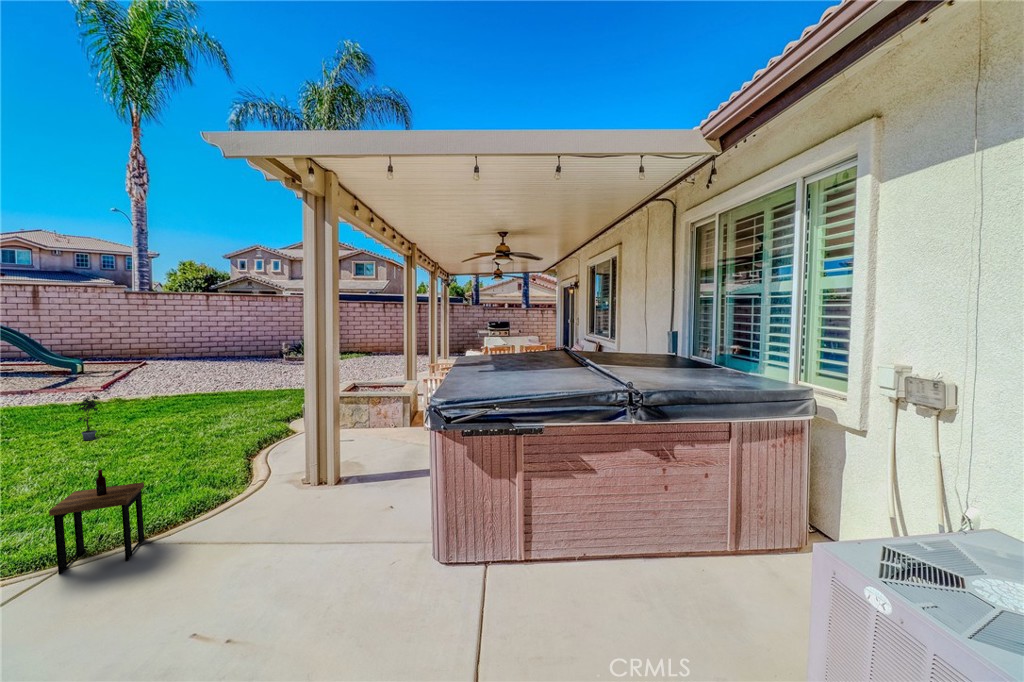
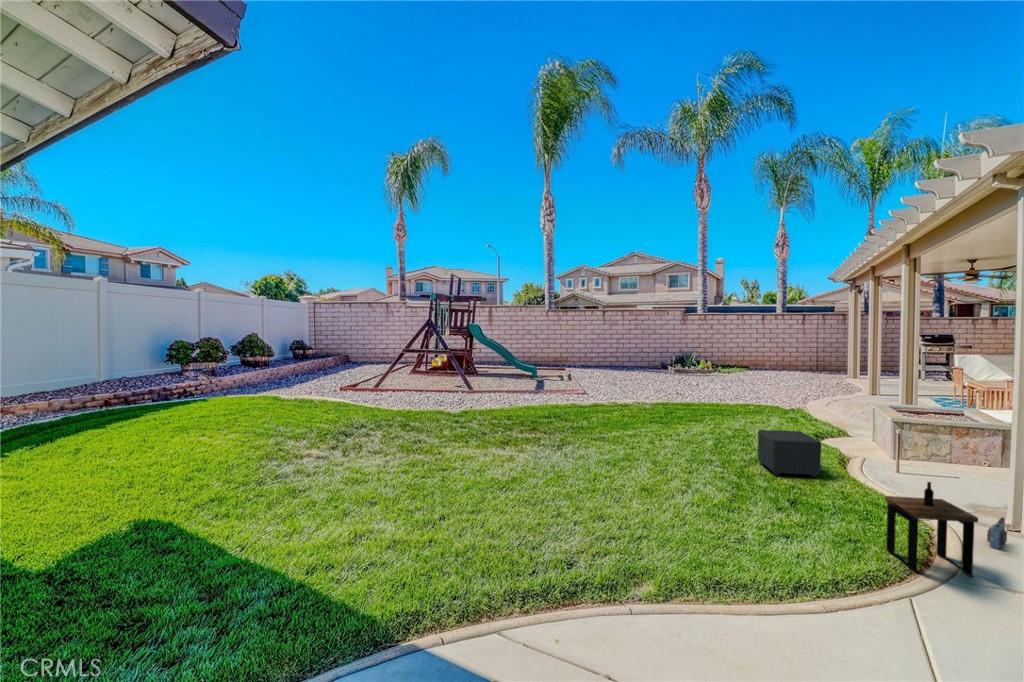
potted plant: present [77,394,100,440] -> none [651,396,670,434]
ottoman: none [132,419,203,473] -> present [758,430,821,477]
watering can: none [216,482,257,516] -> present [987,517,1007,549]

